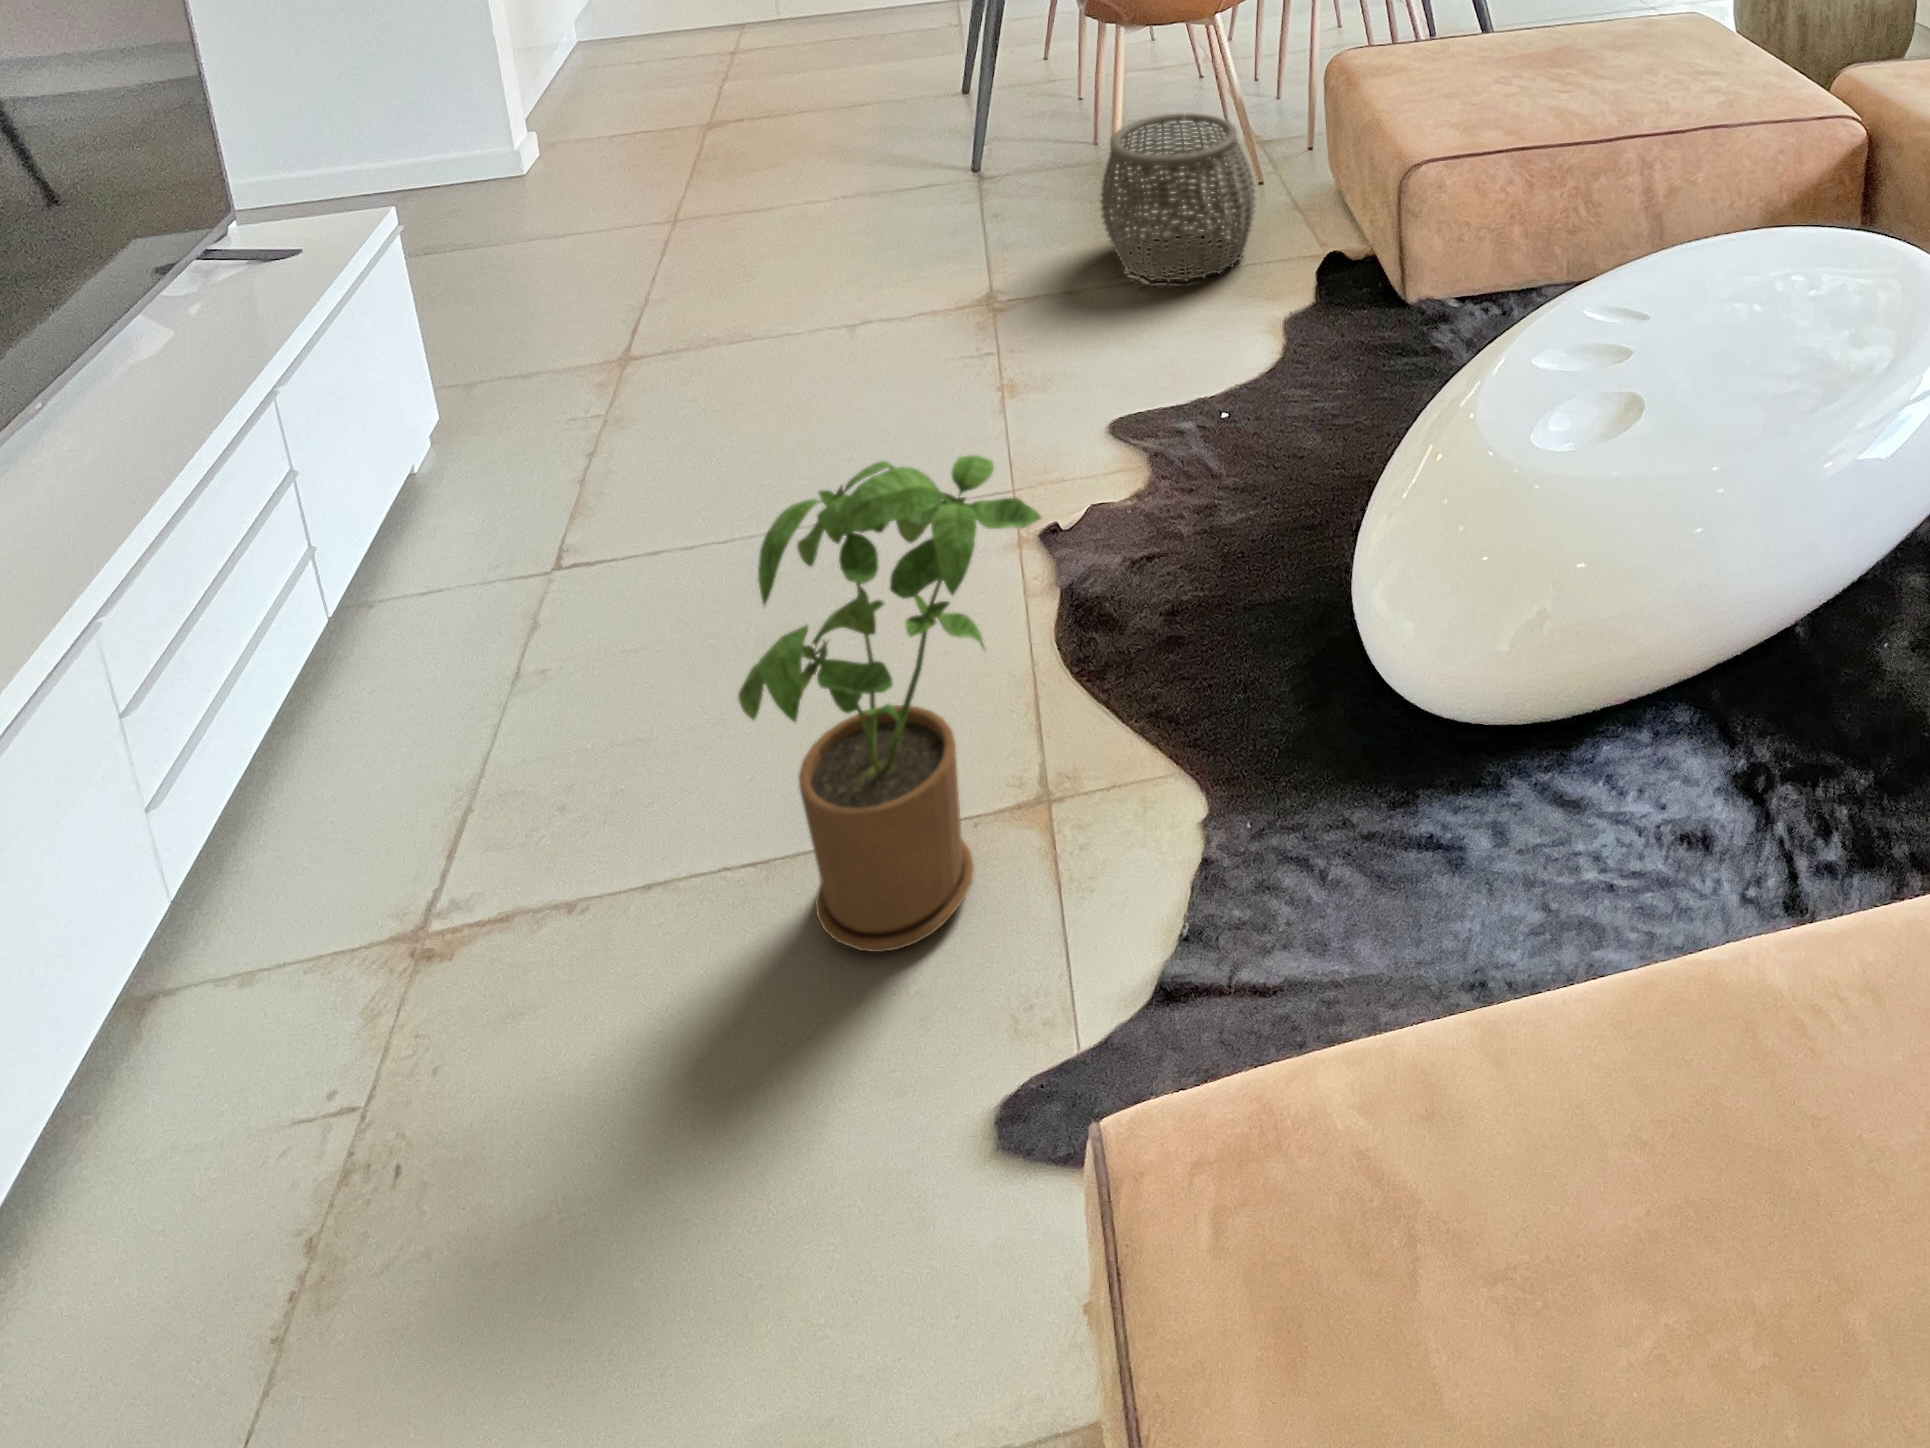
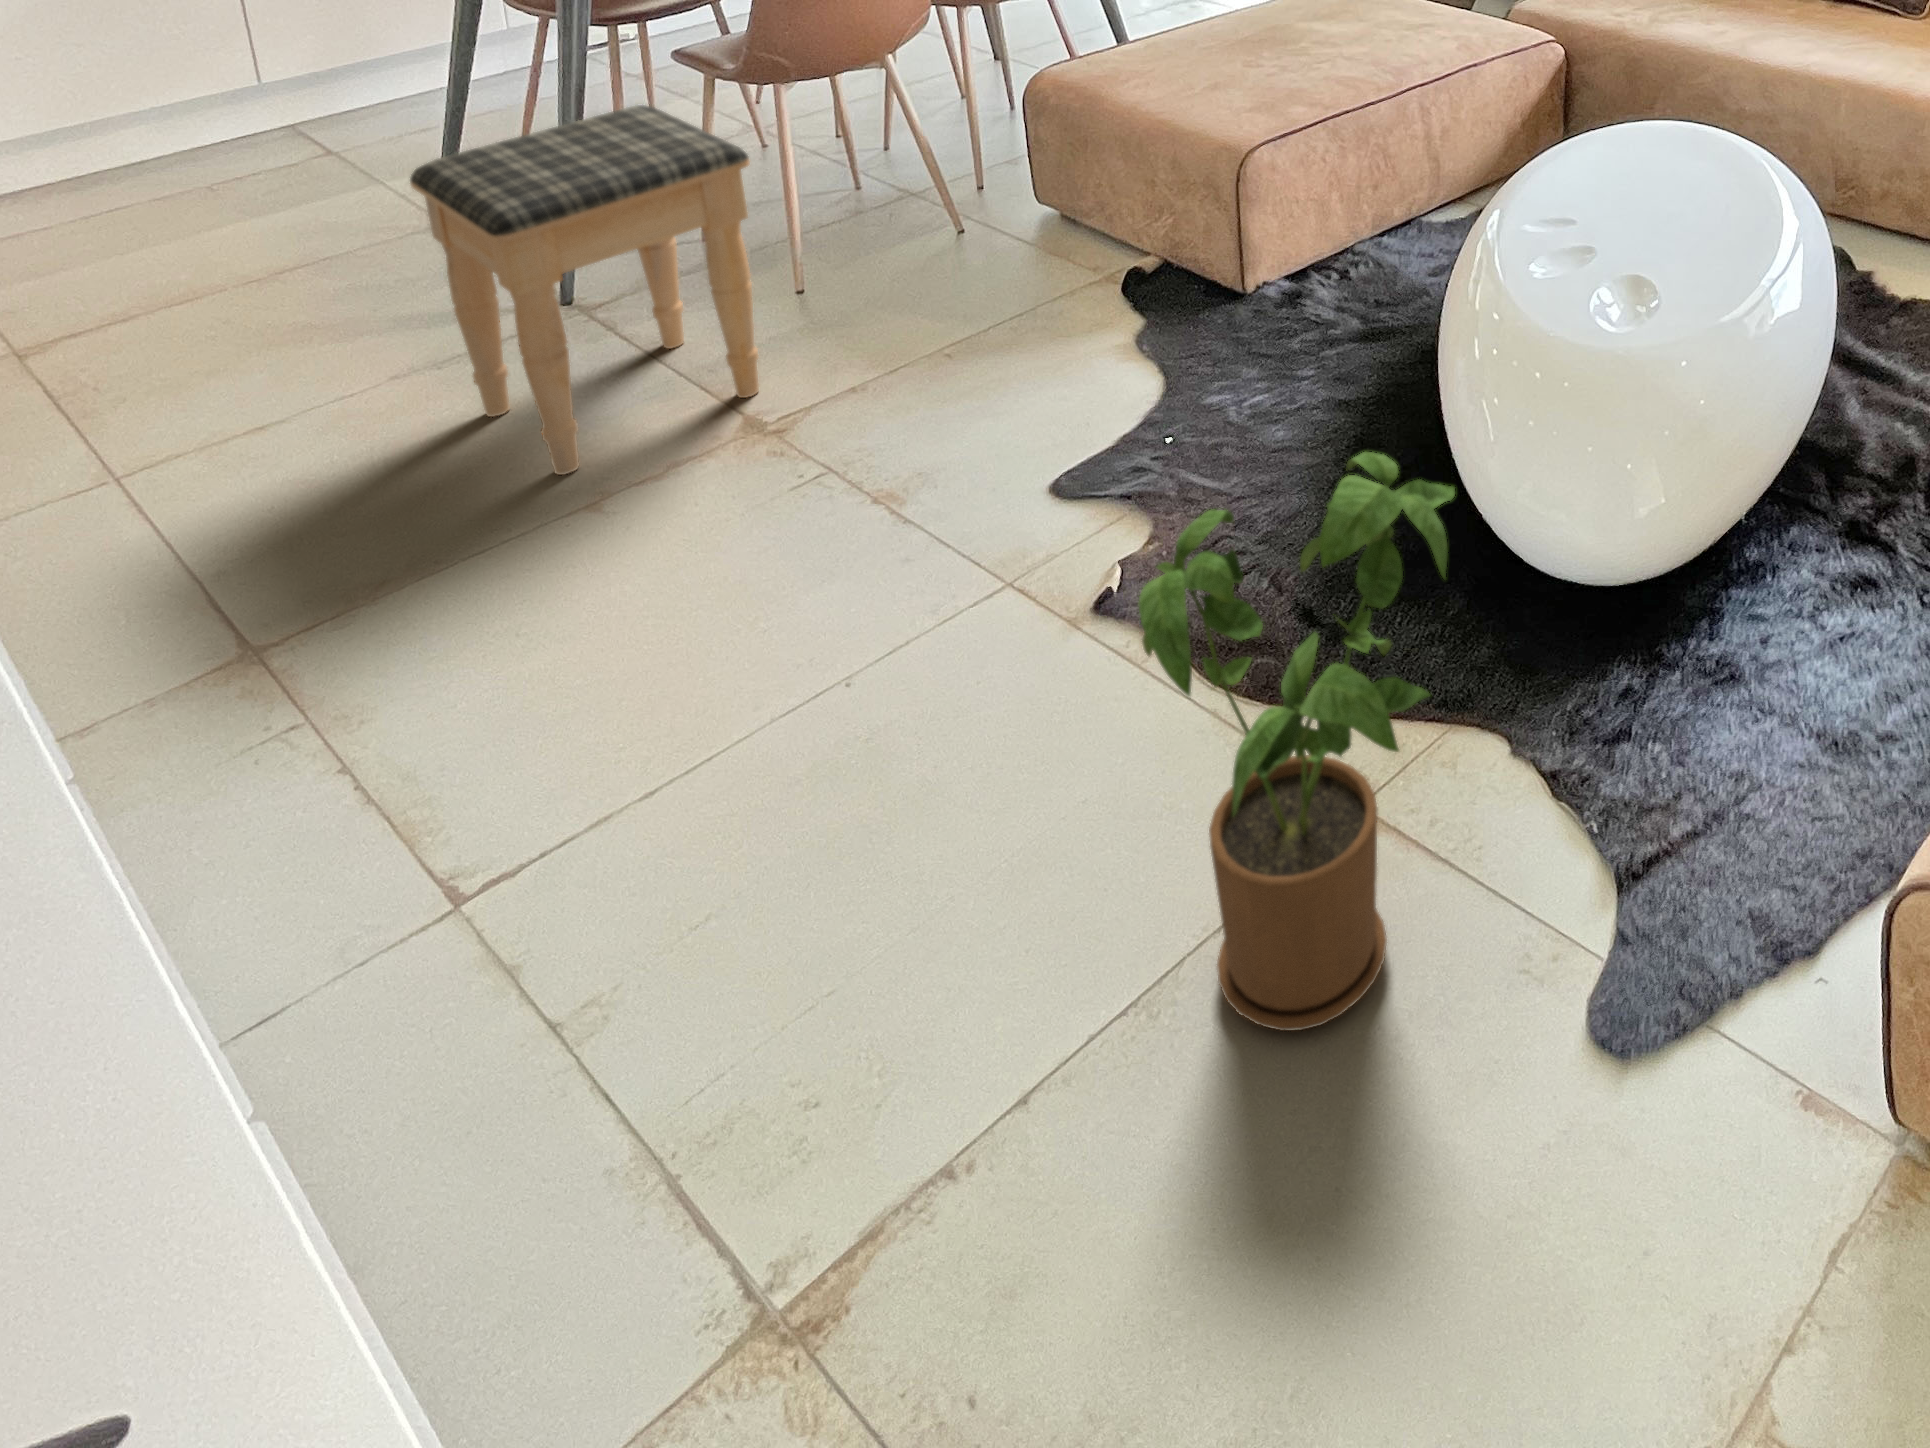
footstool: none [818,24,1018,297] -> present [410,105,759,475]
woven basket: present [1100,113,1257,282] -> none [851,157,1038,351]

